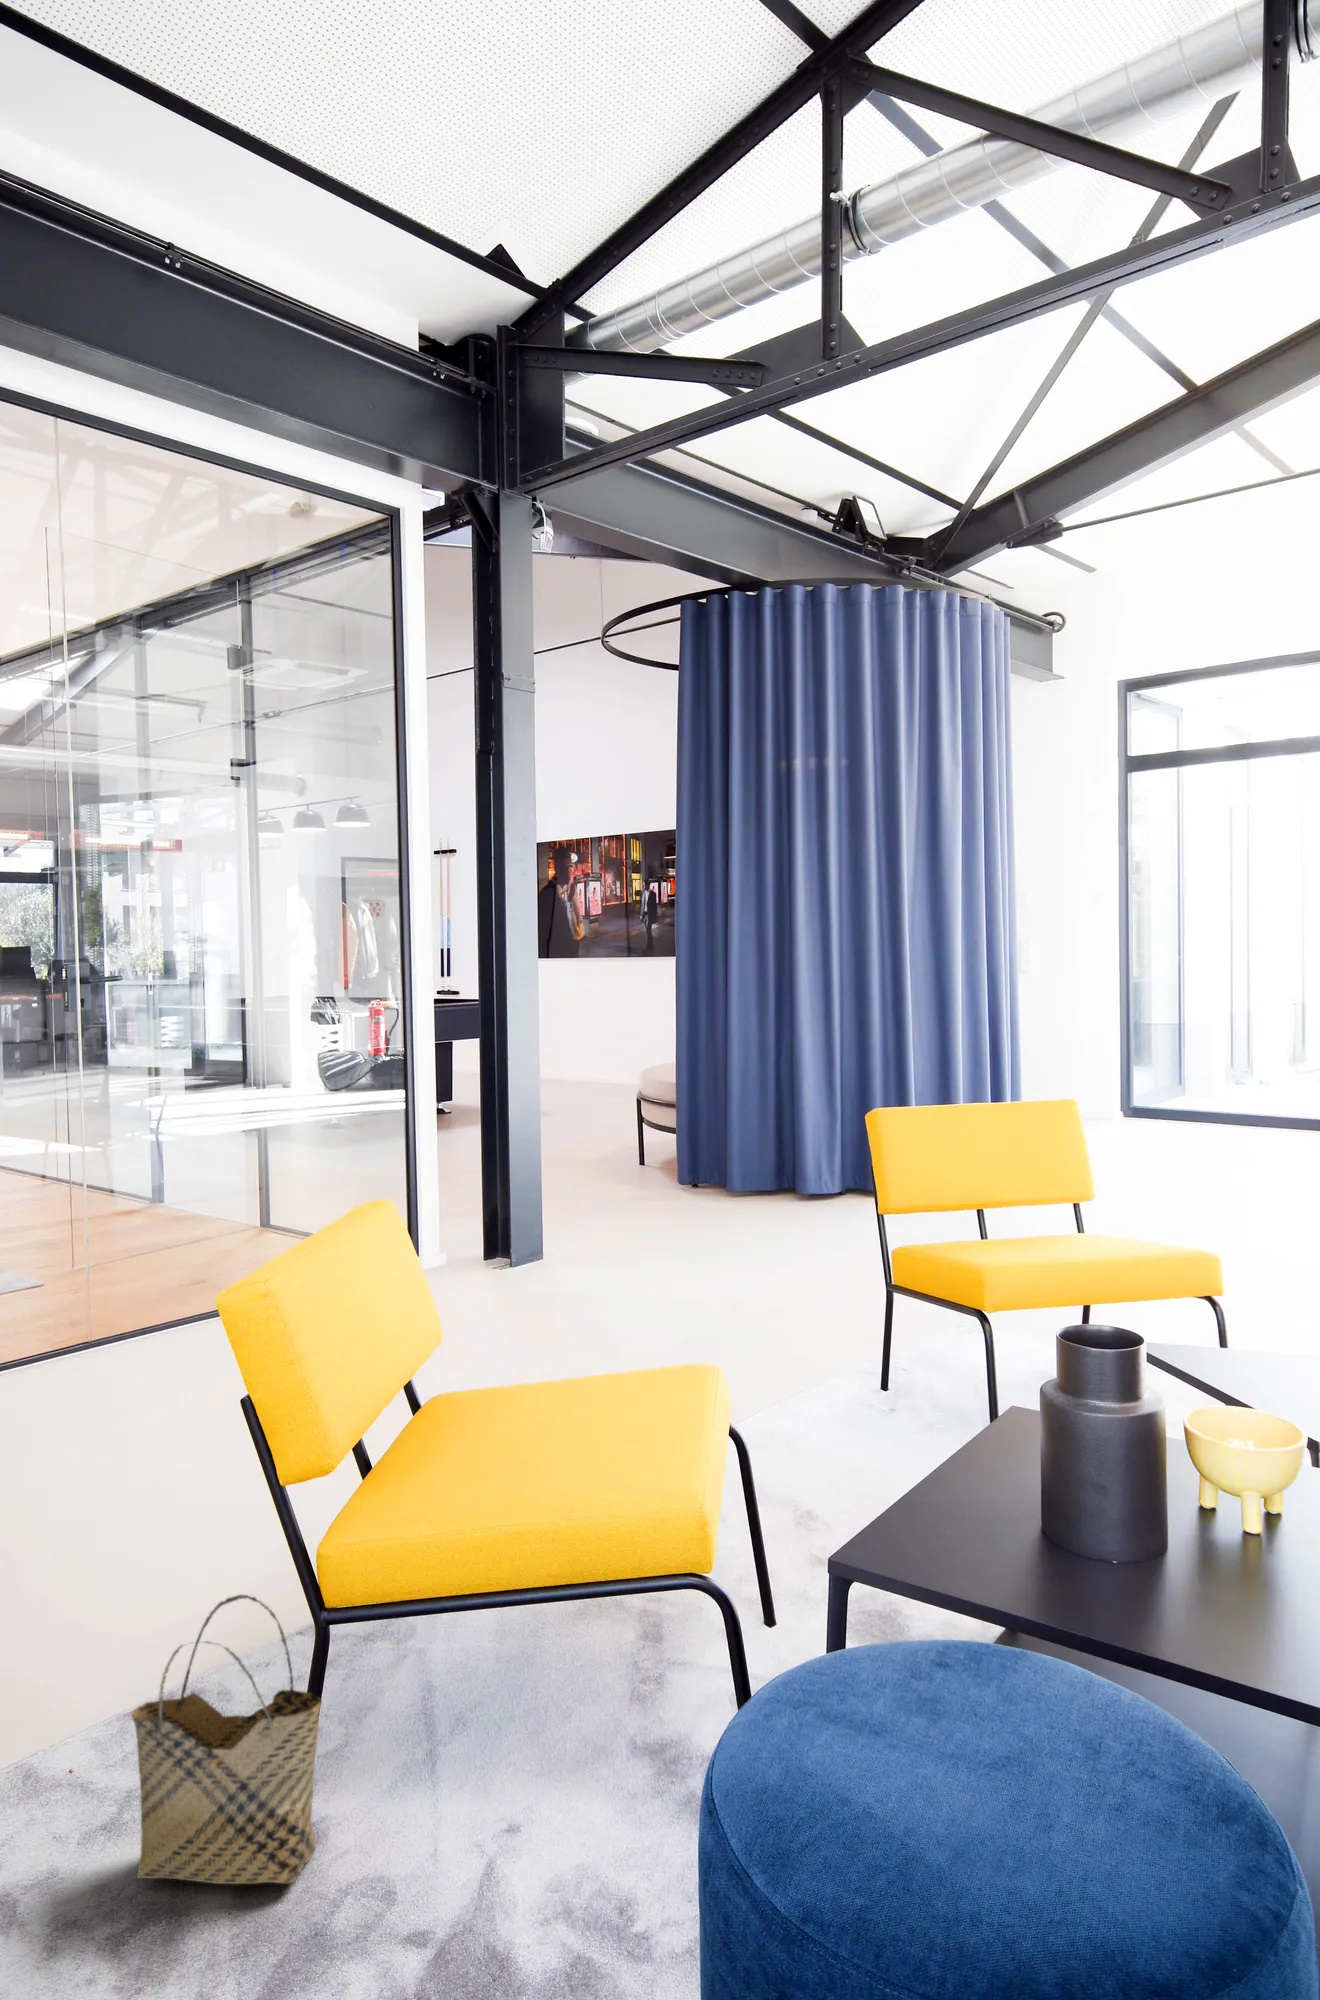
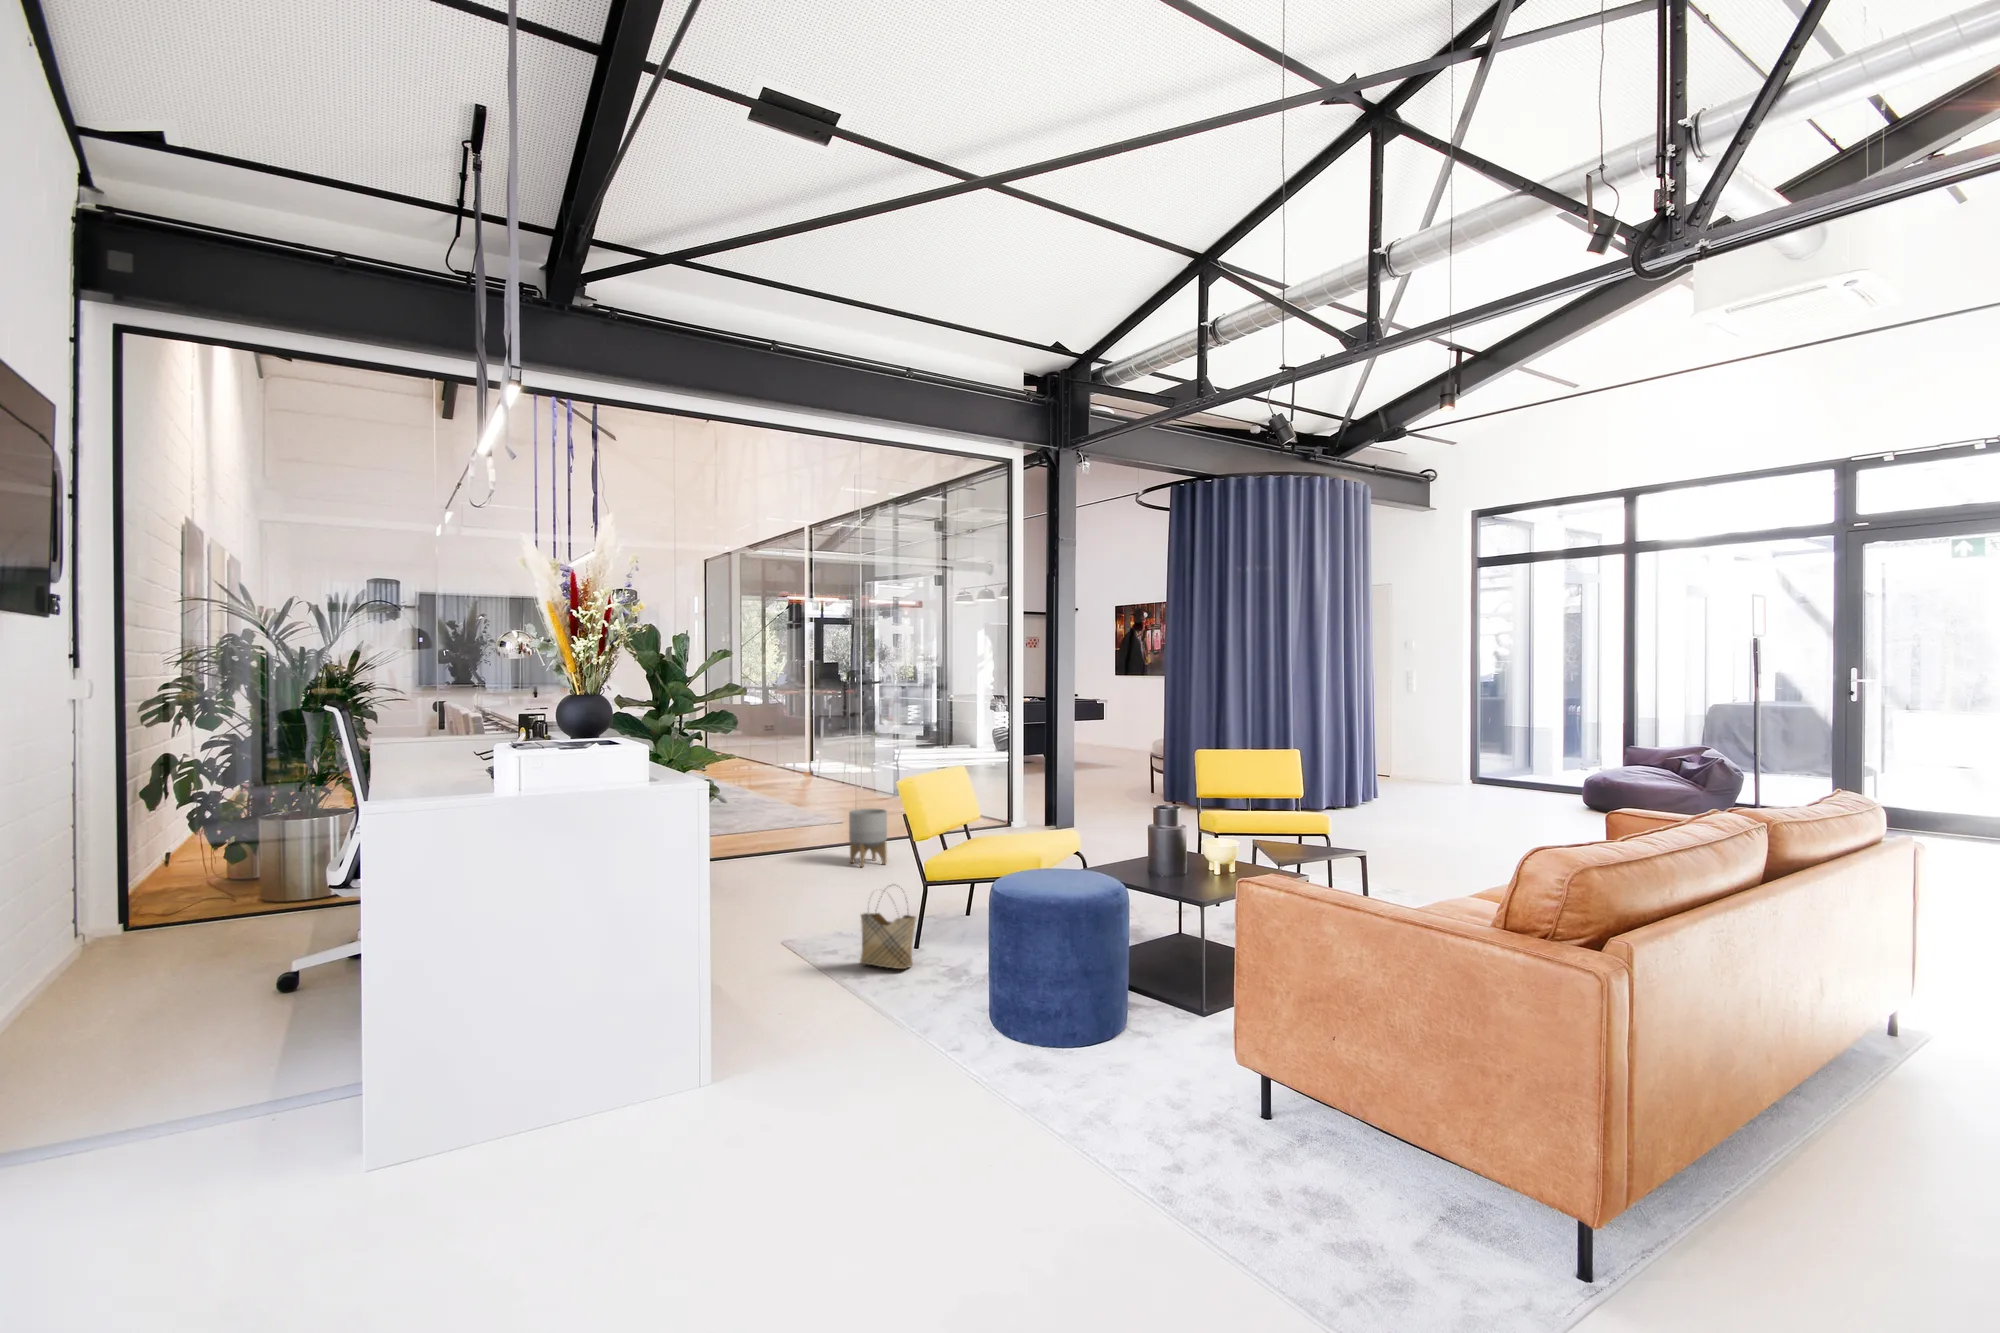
planter: none [63,1269,163,1417] -> present [849,809,887,867]

